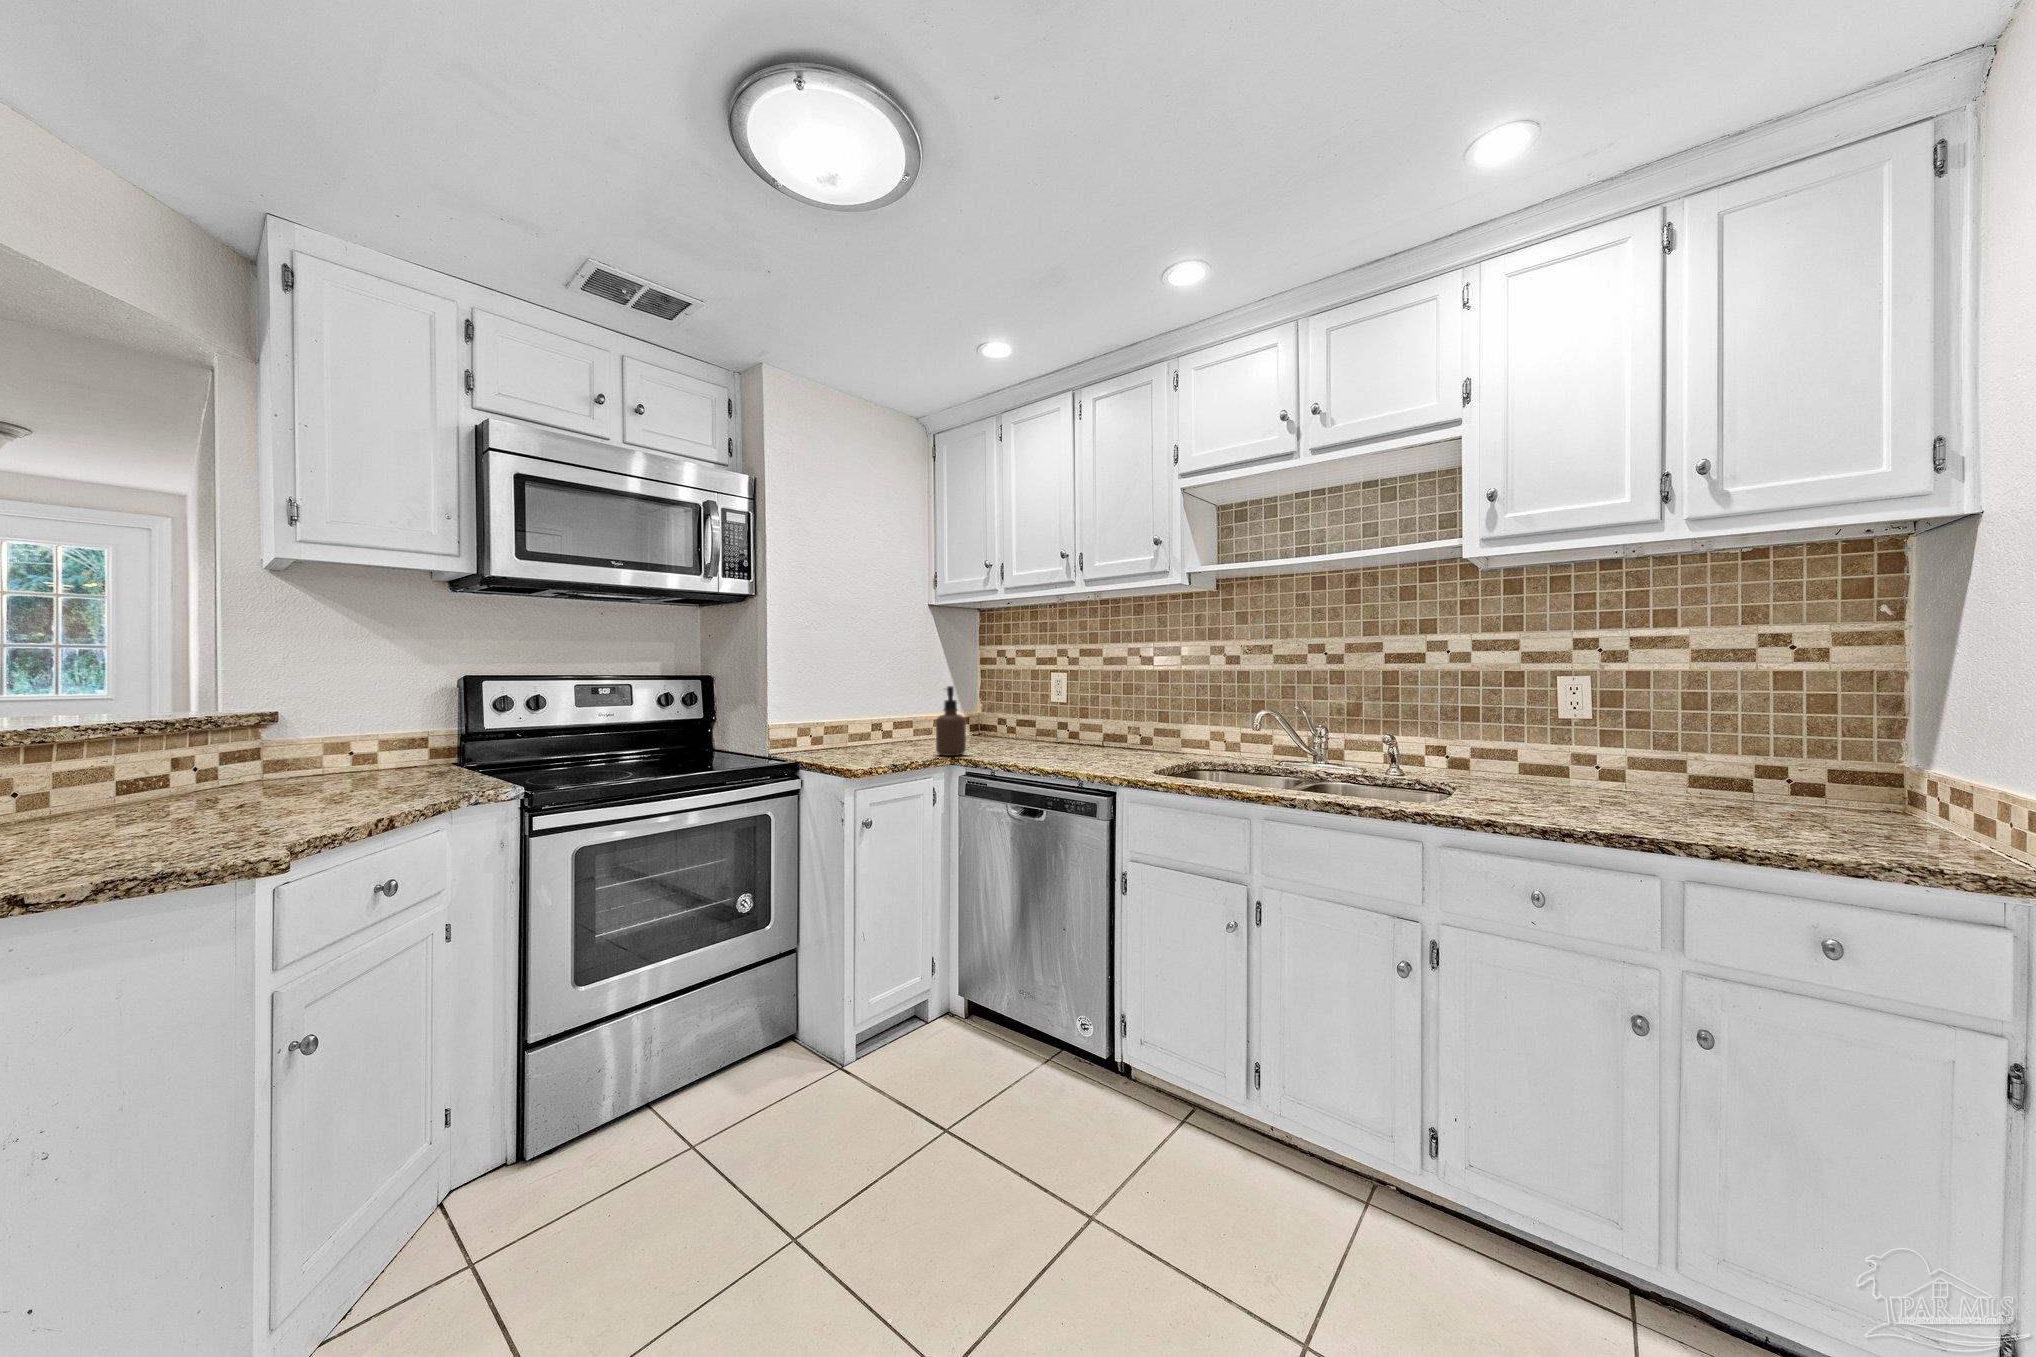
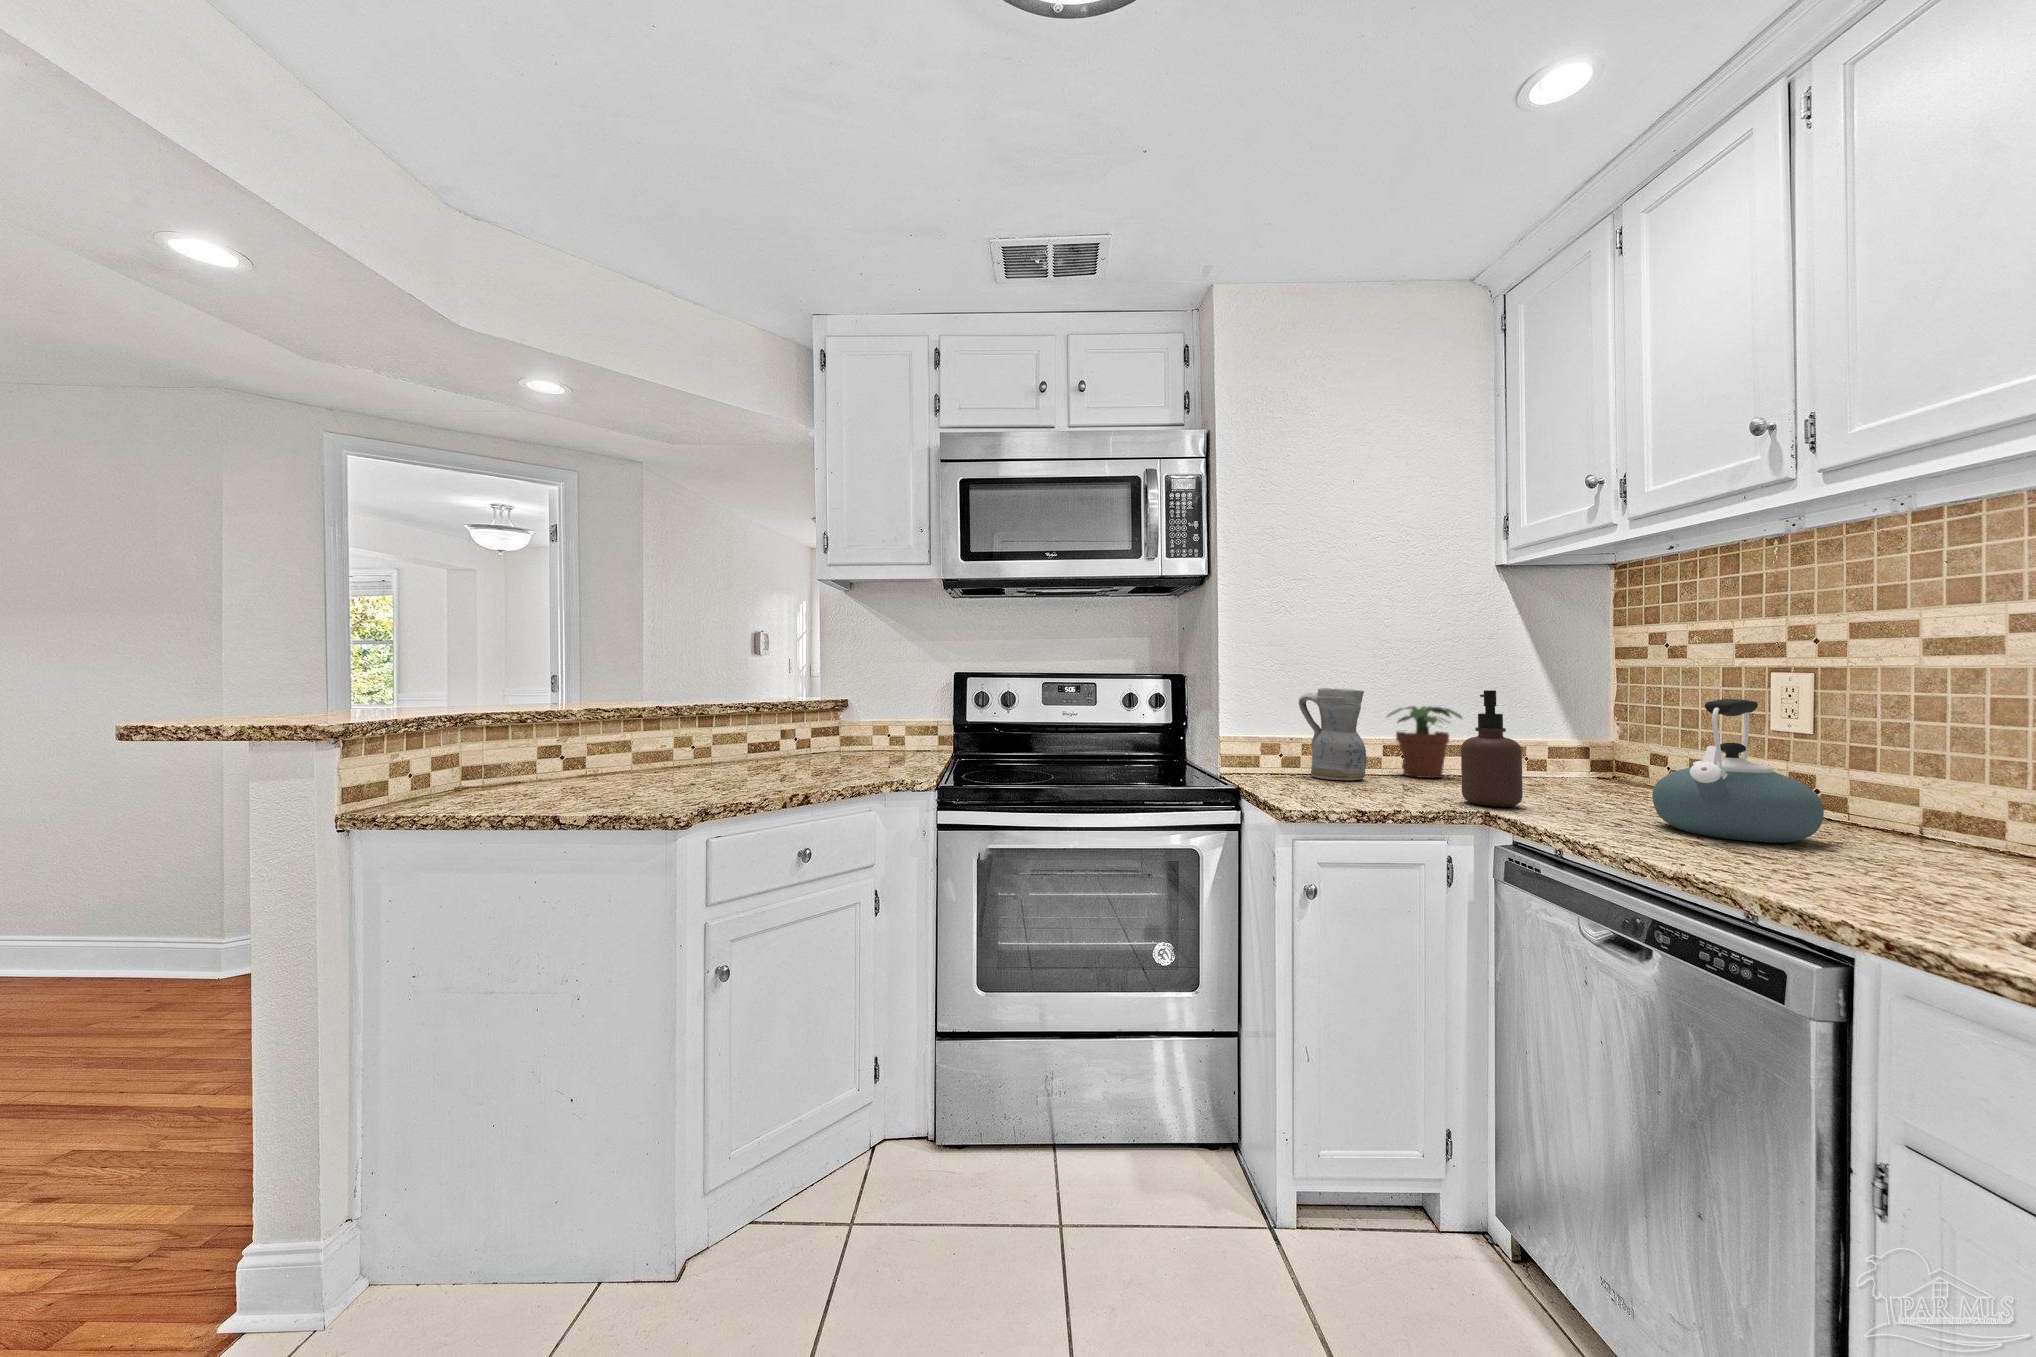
ceramic pitcher: none [823,685,869,752] -> present [1299,688,1366,780]
kettle: none [1021,689,1078,757] -> present [1652,699,1824,843]
potted plant: none [874,696,918,746] -> present [1386,706,1462,778]

